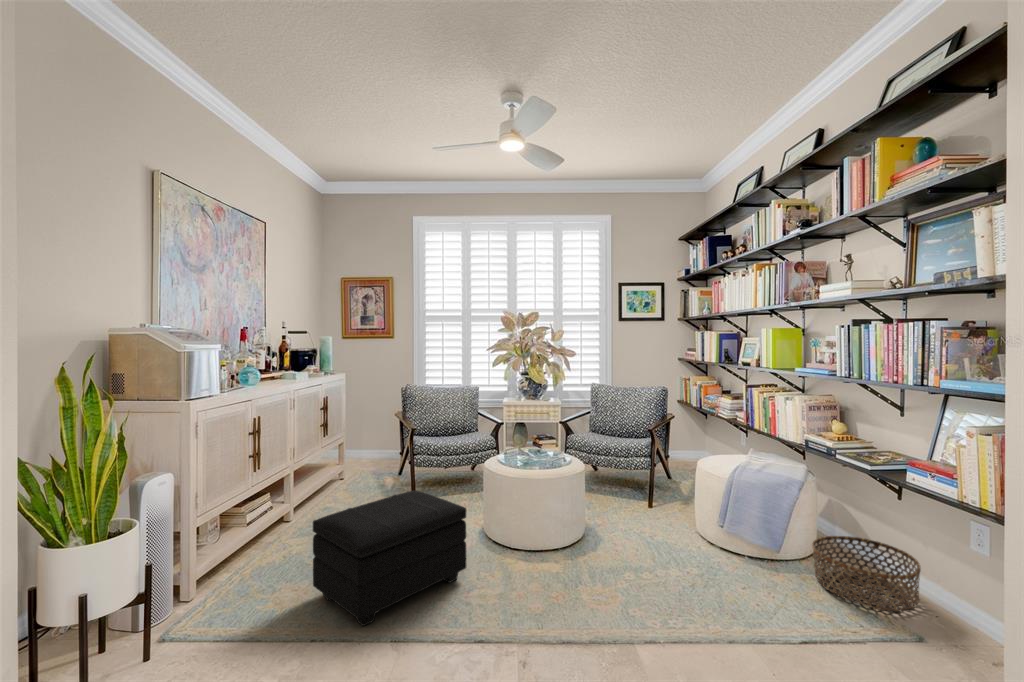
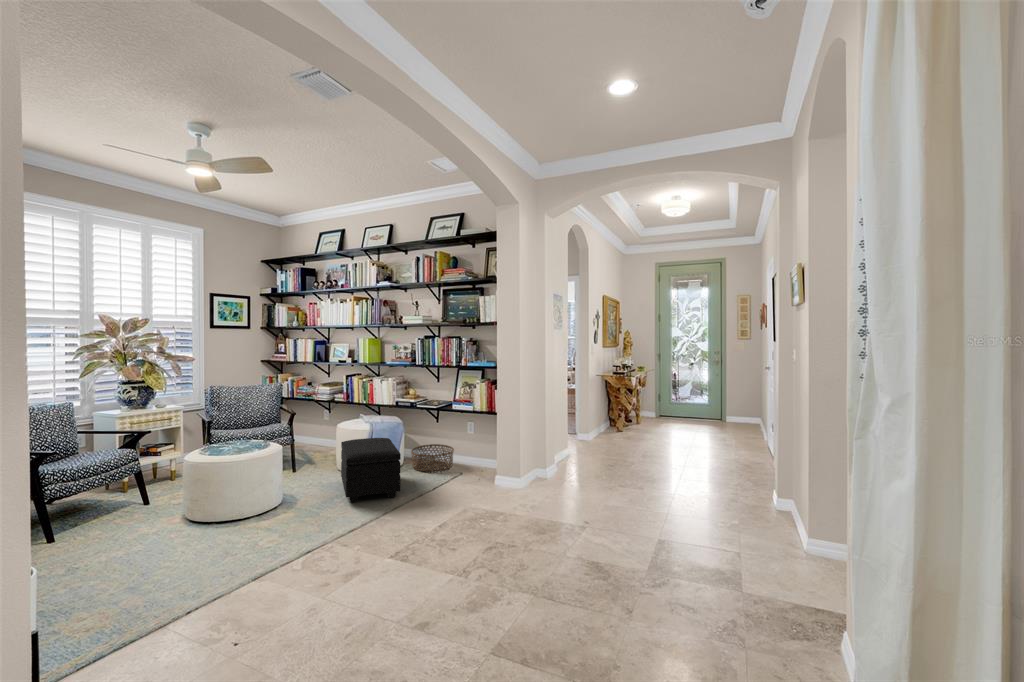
footstool: present [313,491,466,626] -> present [341,438,401,502]

